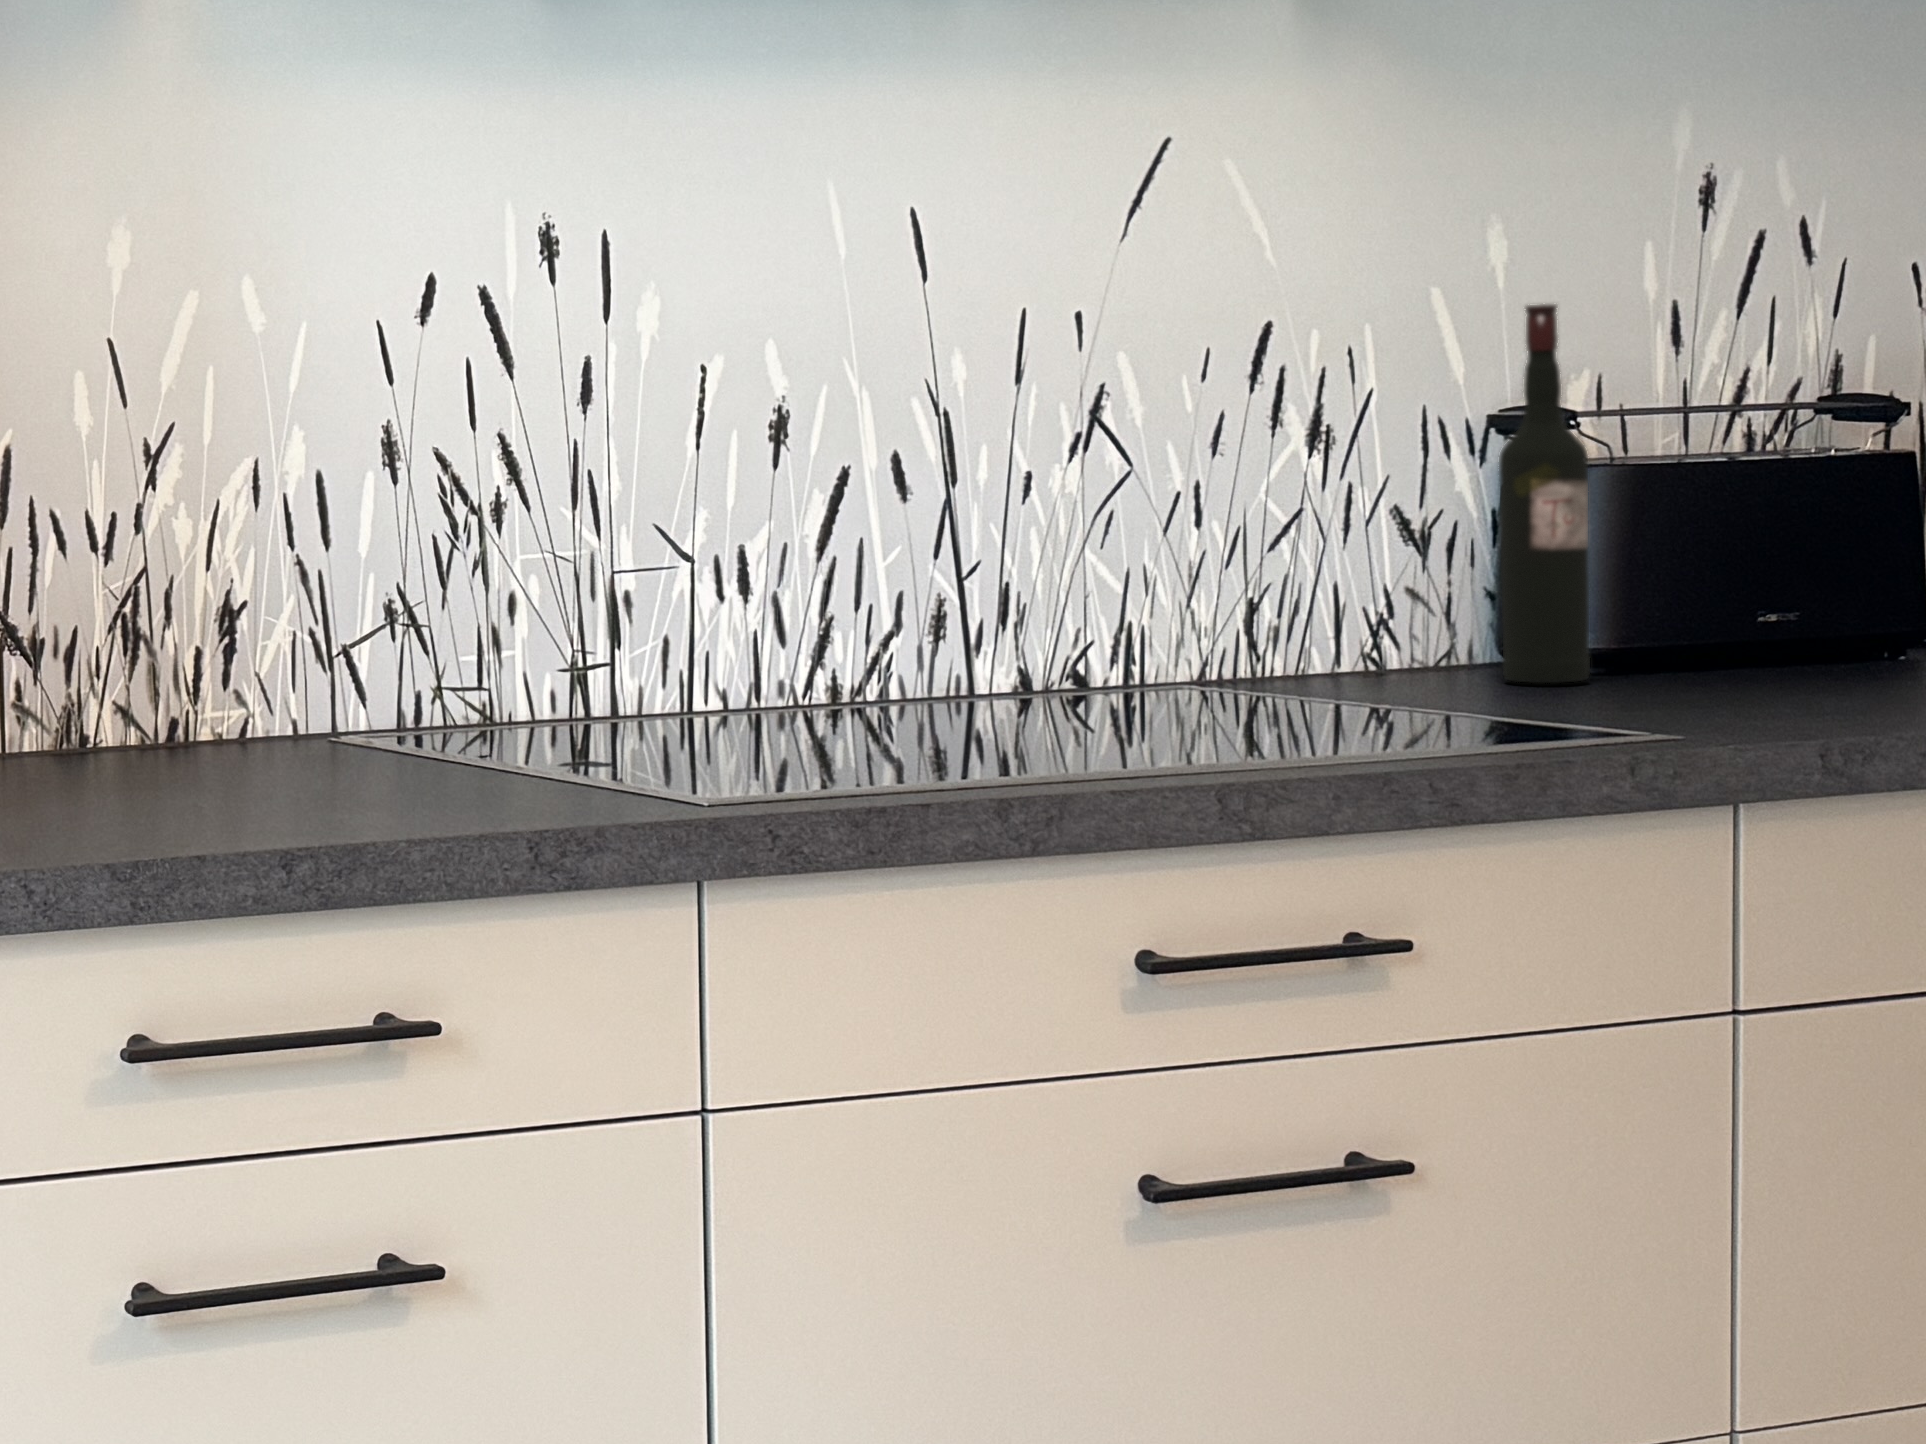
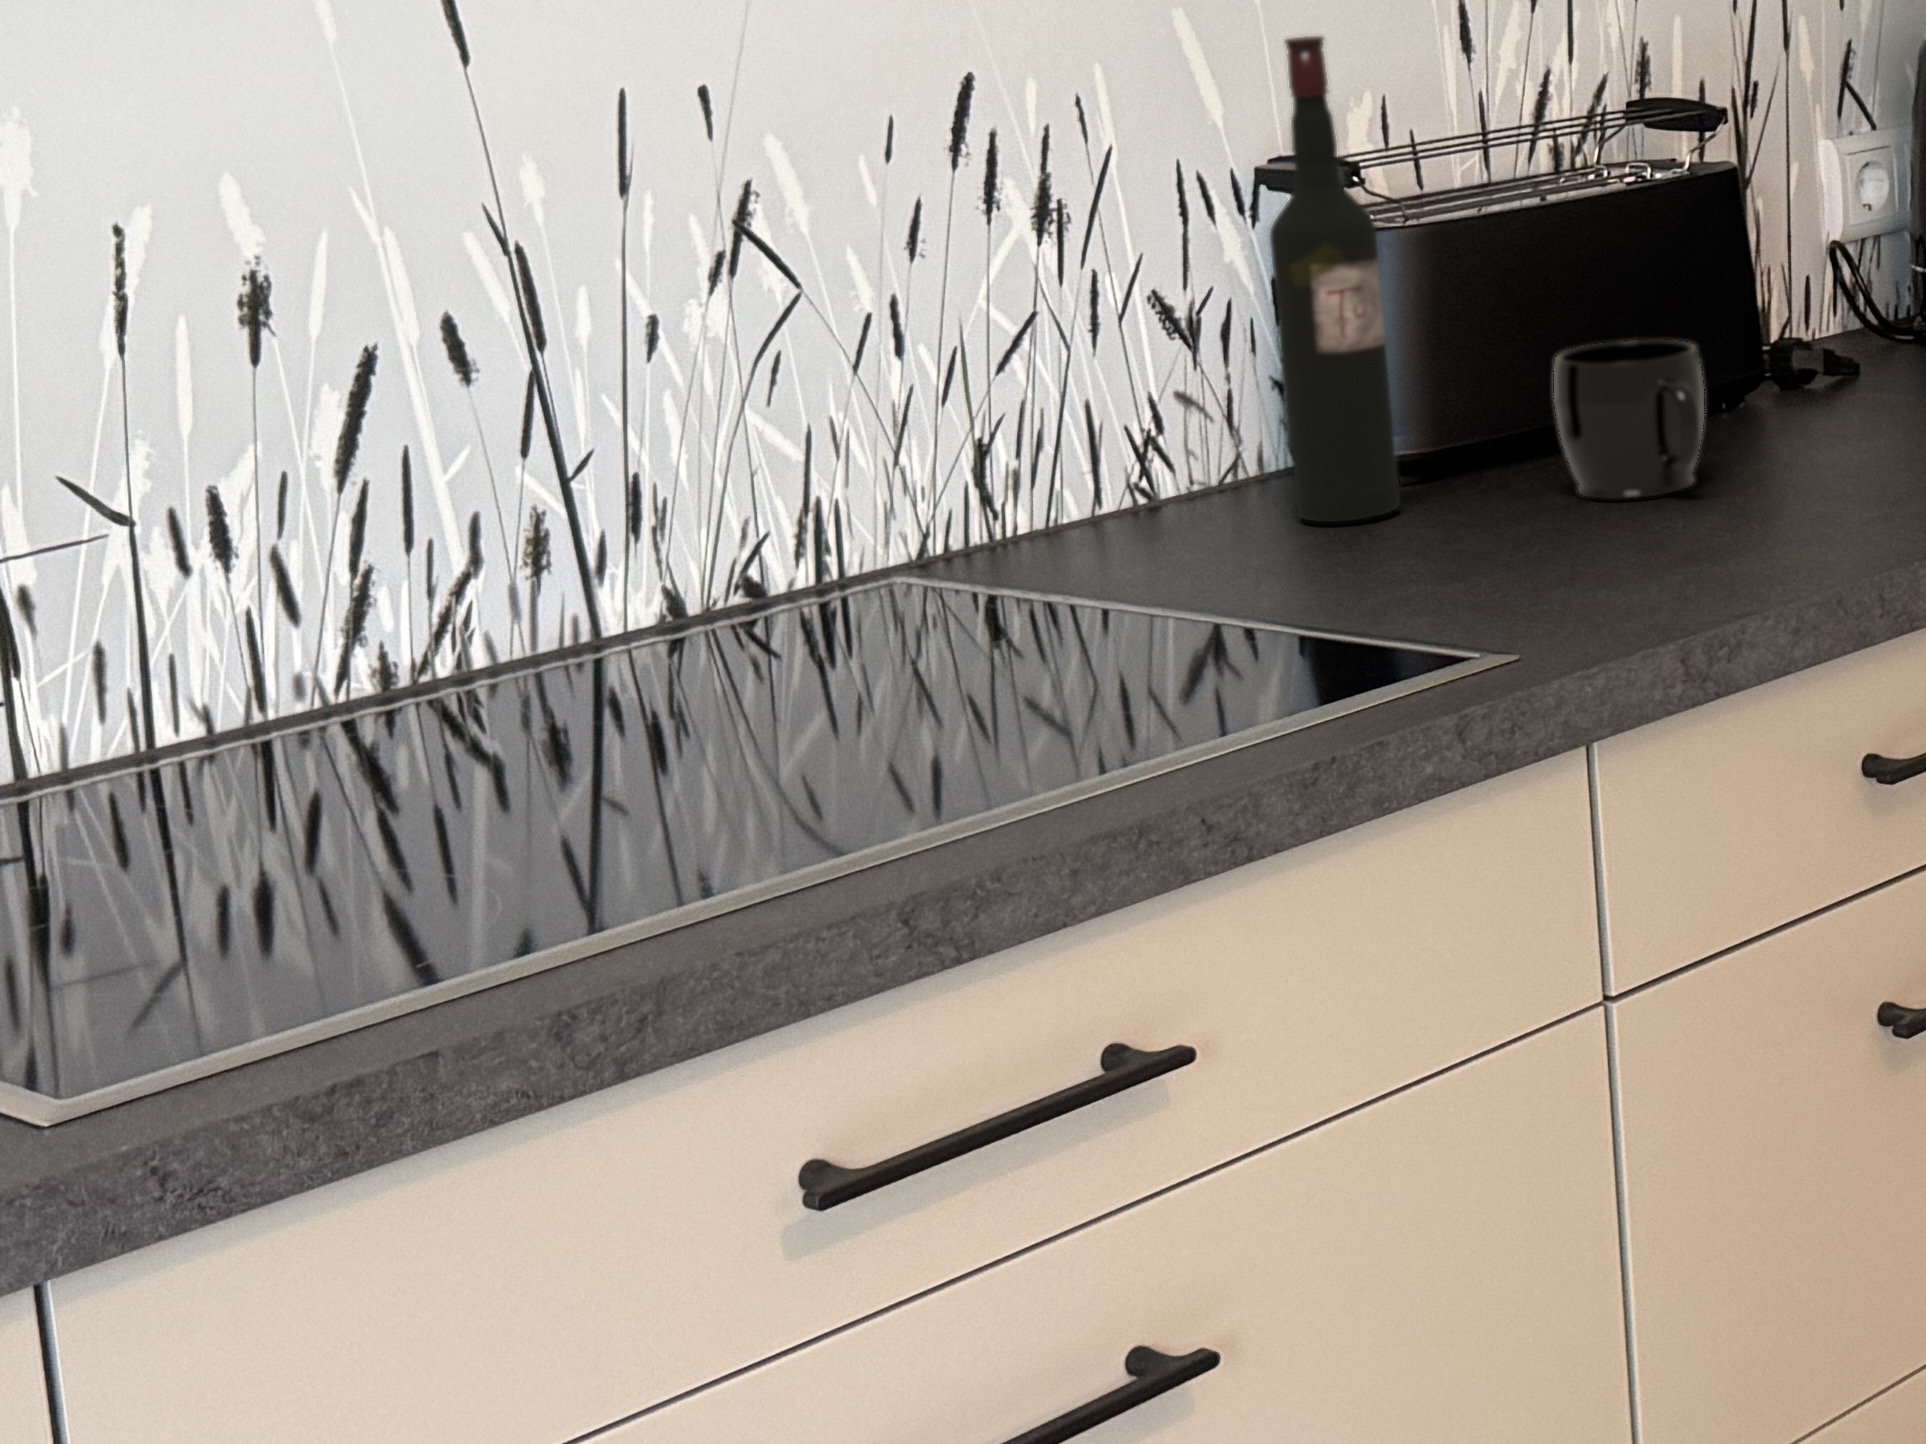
mug: none [1730,568,1863,686] -> present [1554,340,1704,499]

